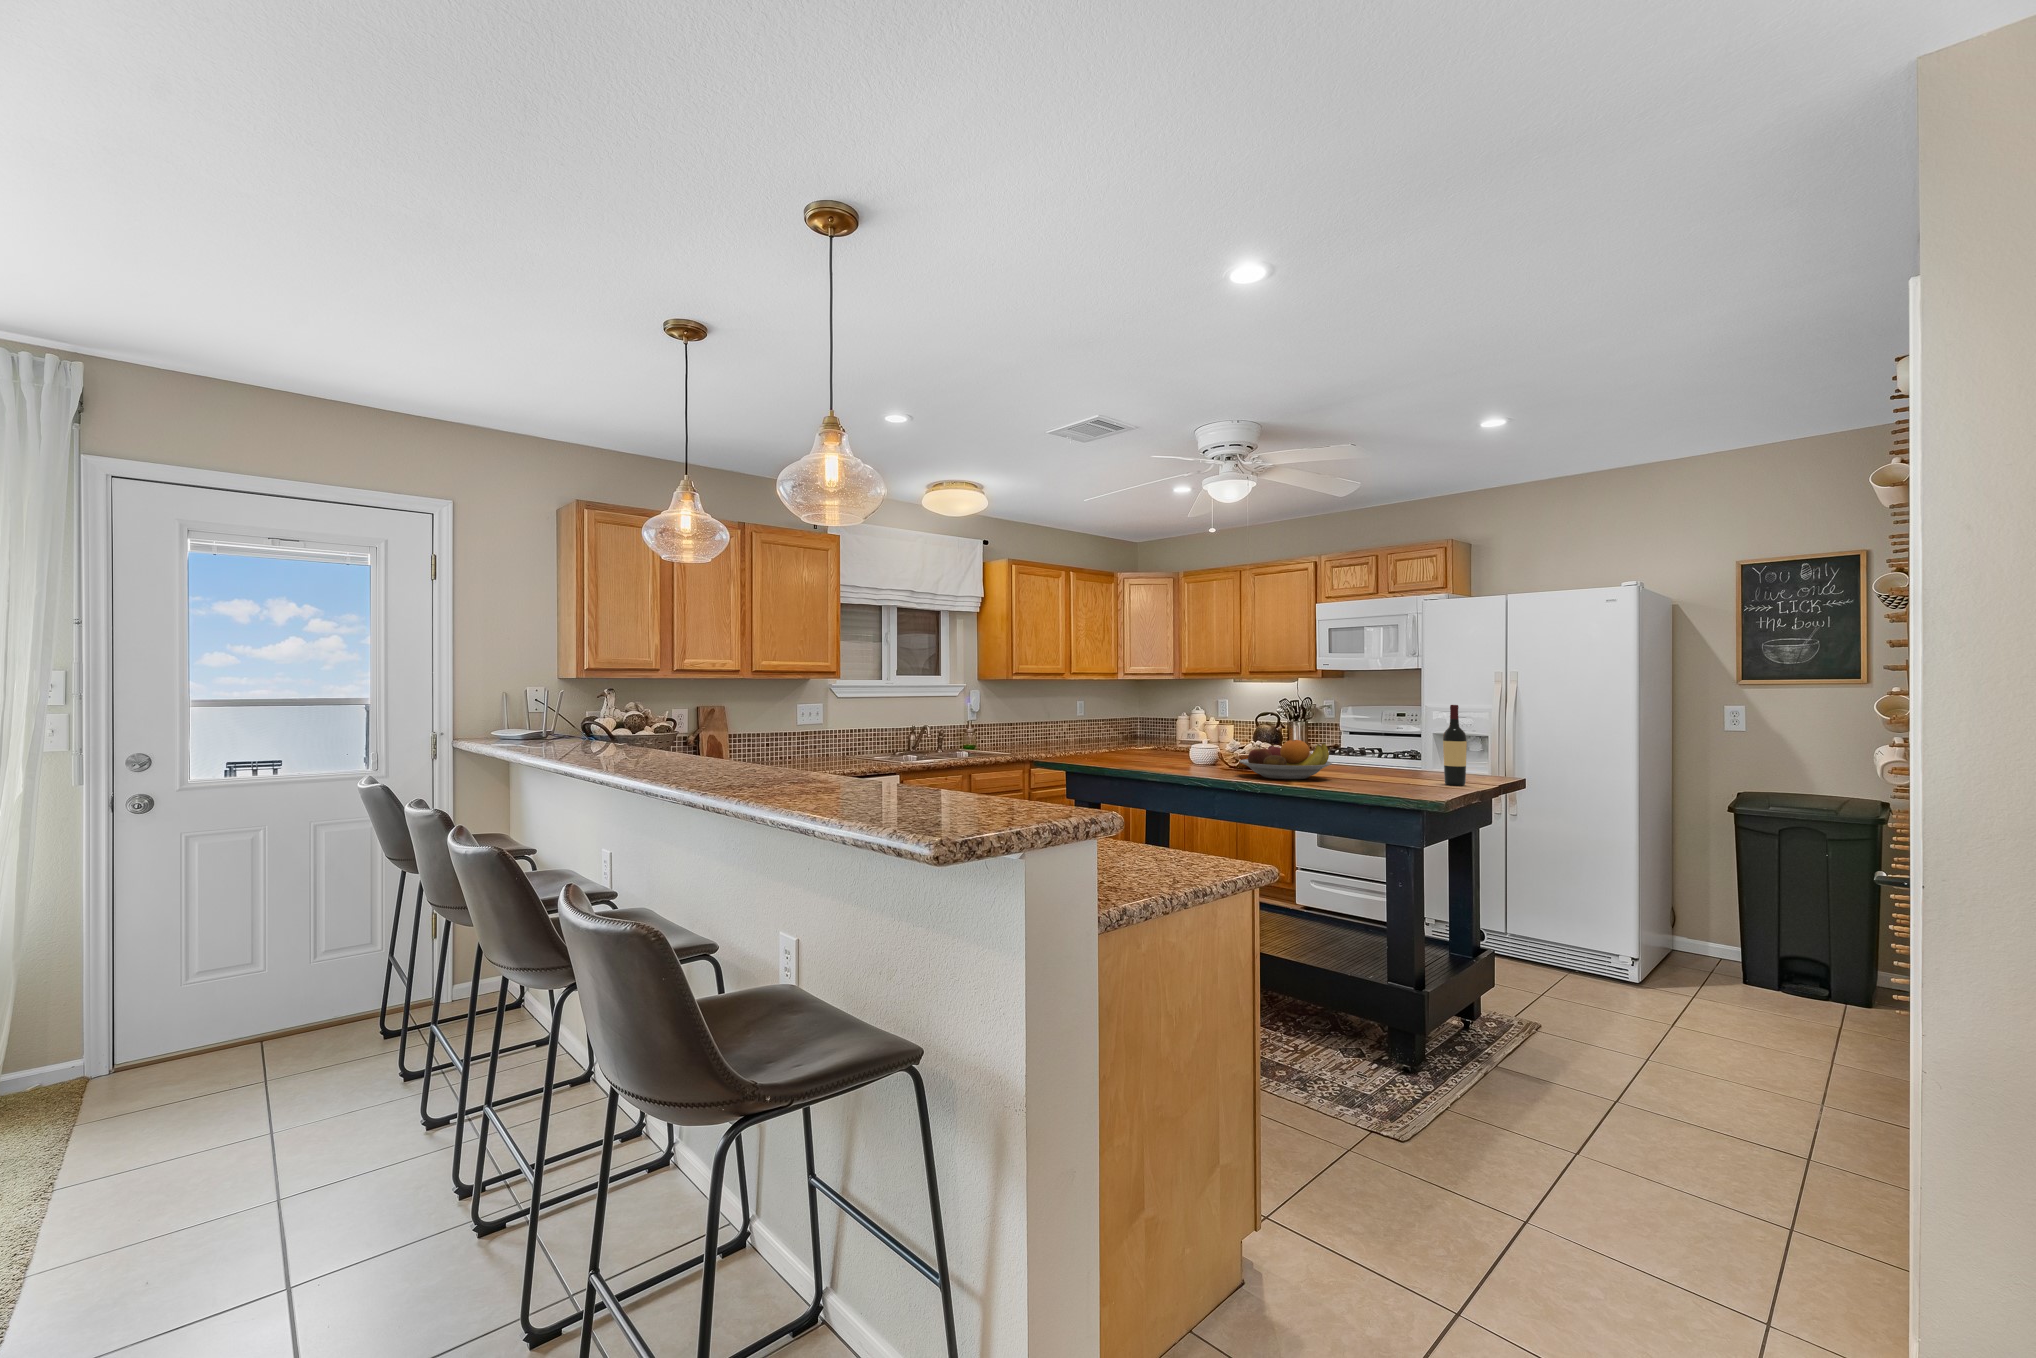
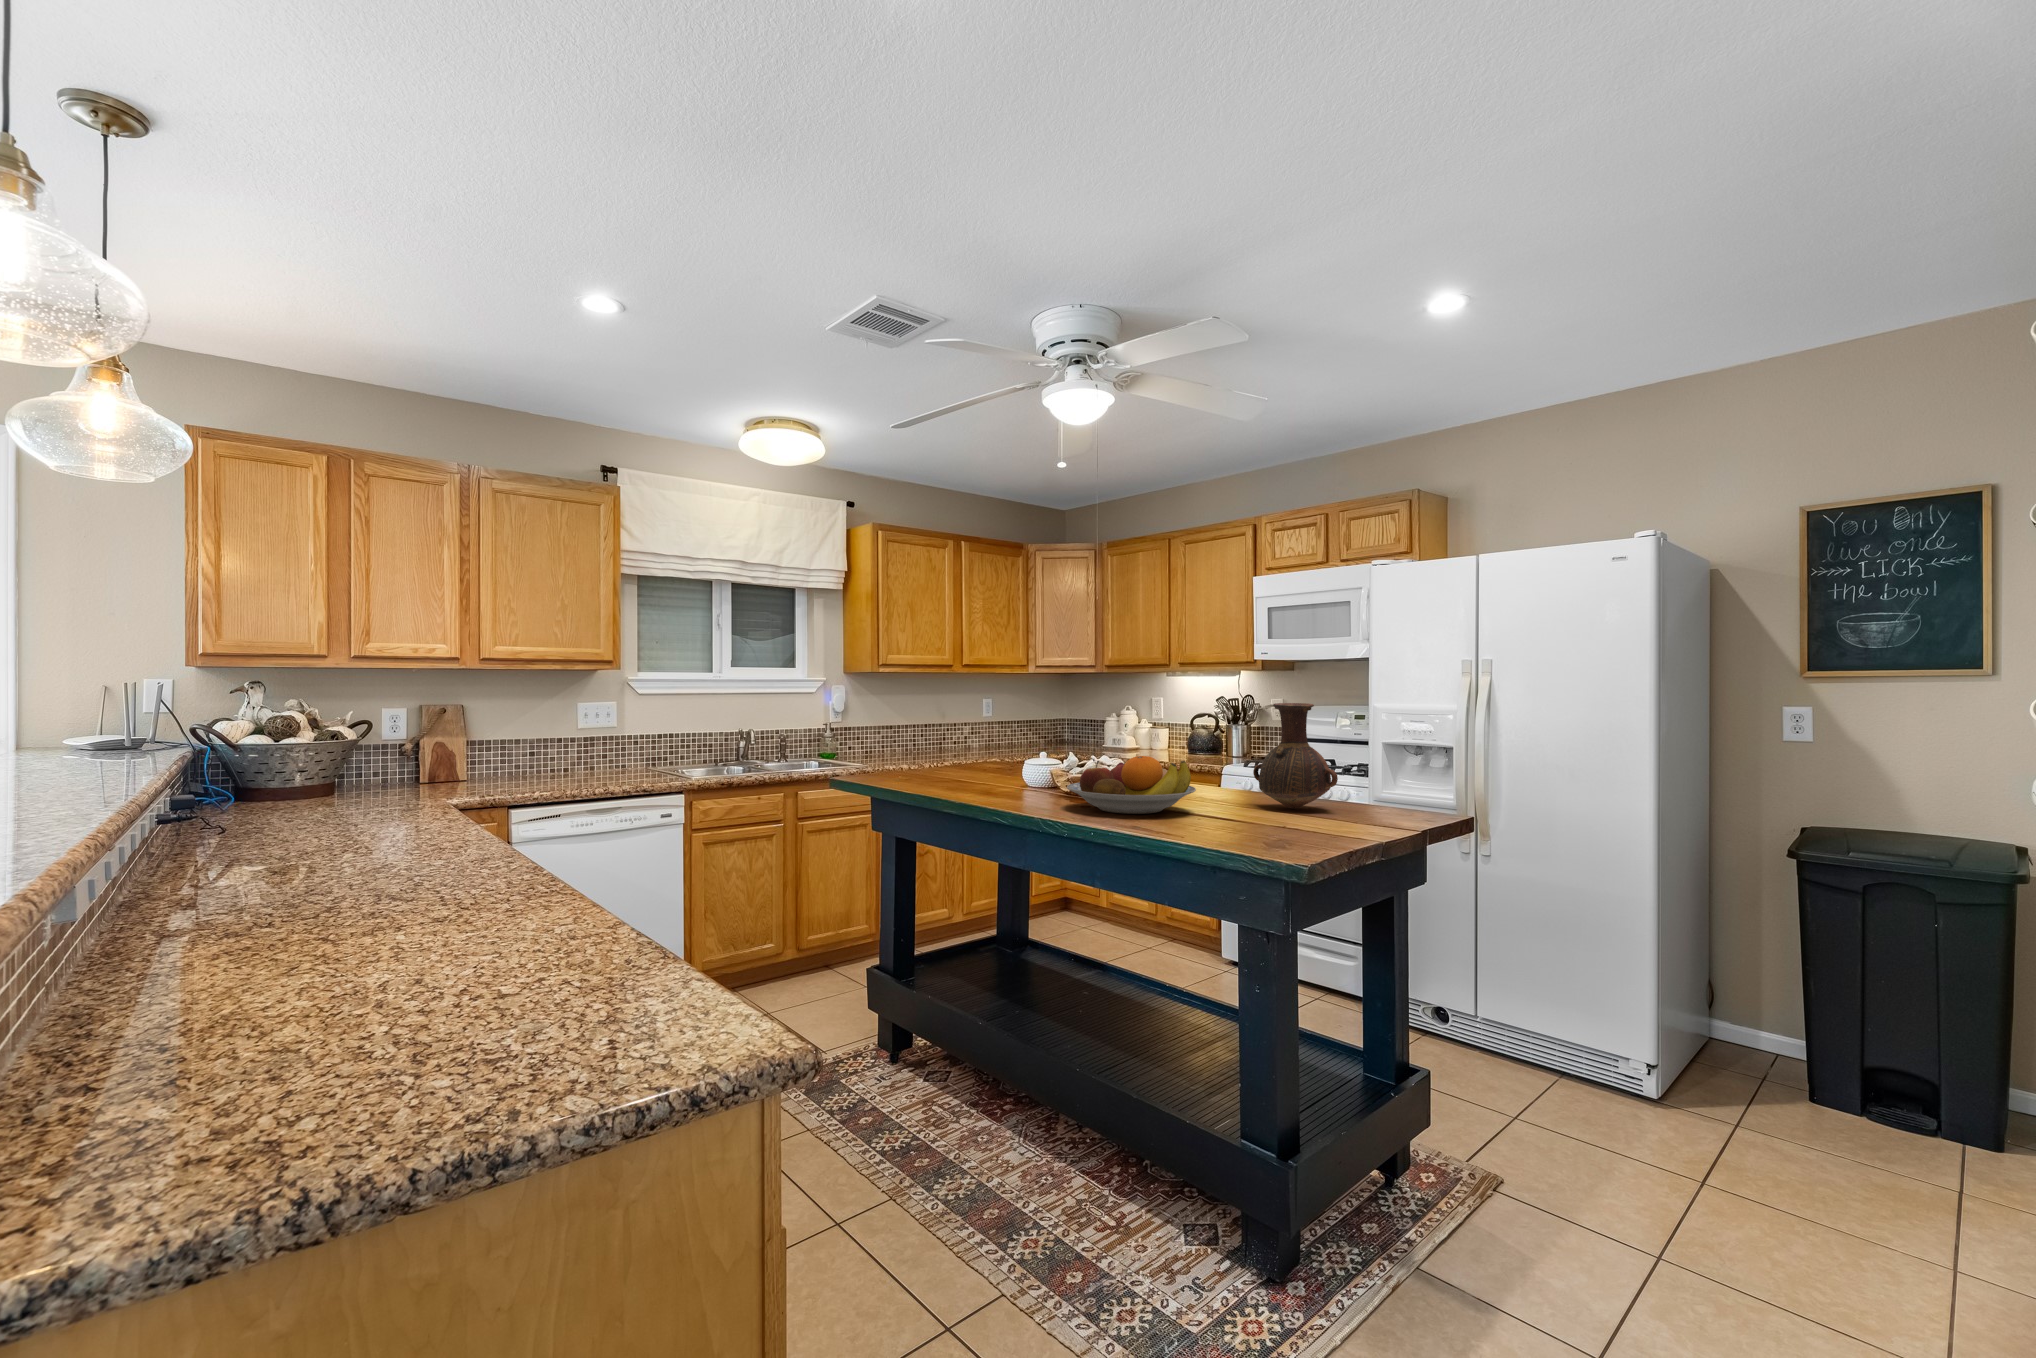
vase: none [1362,703,1425,777] -> present [1253,703,1338,808]
wine bottle: present [1443,705,1467,785] -> none [1354,706,1388,827]

